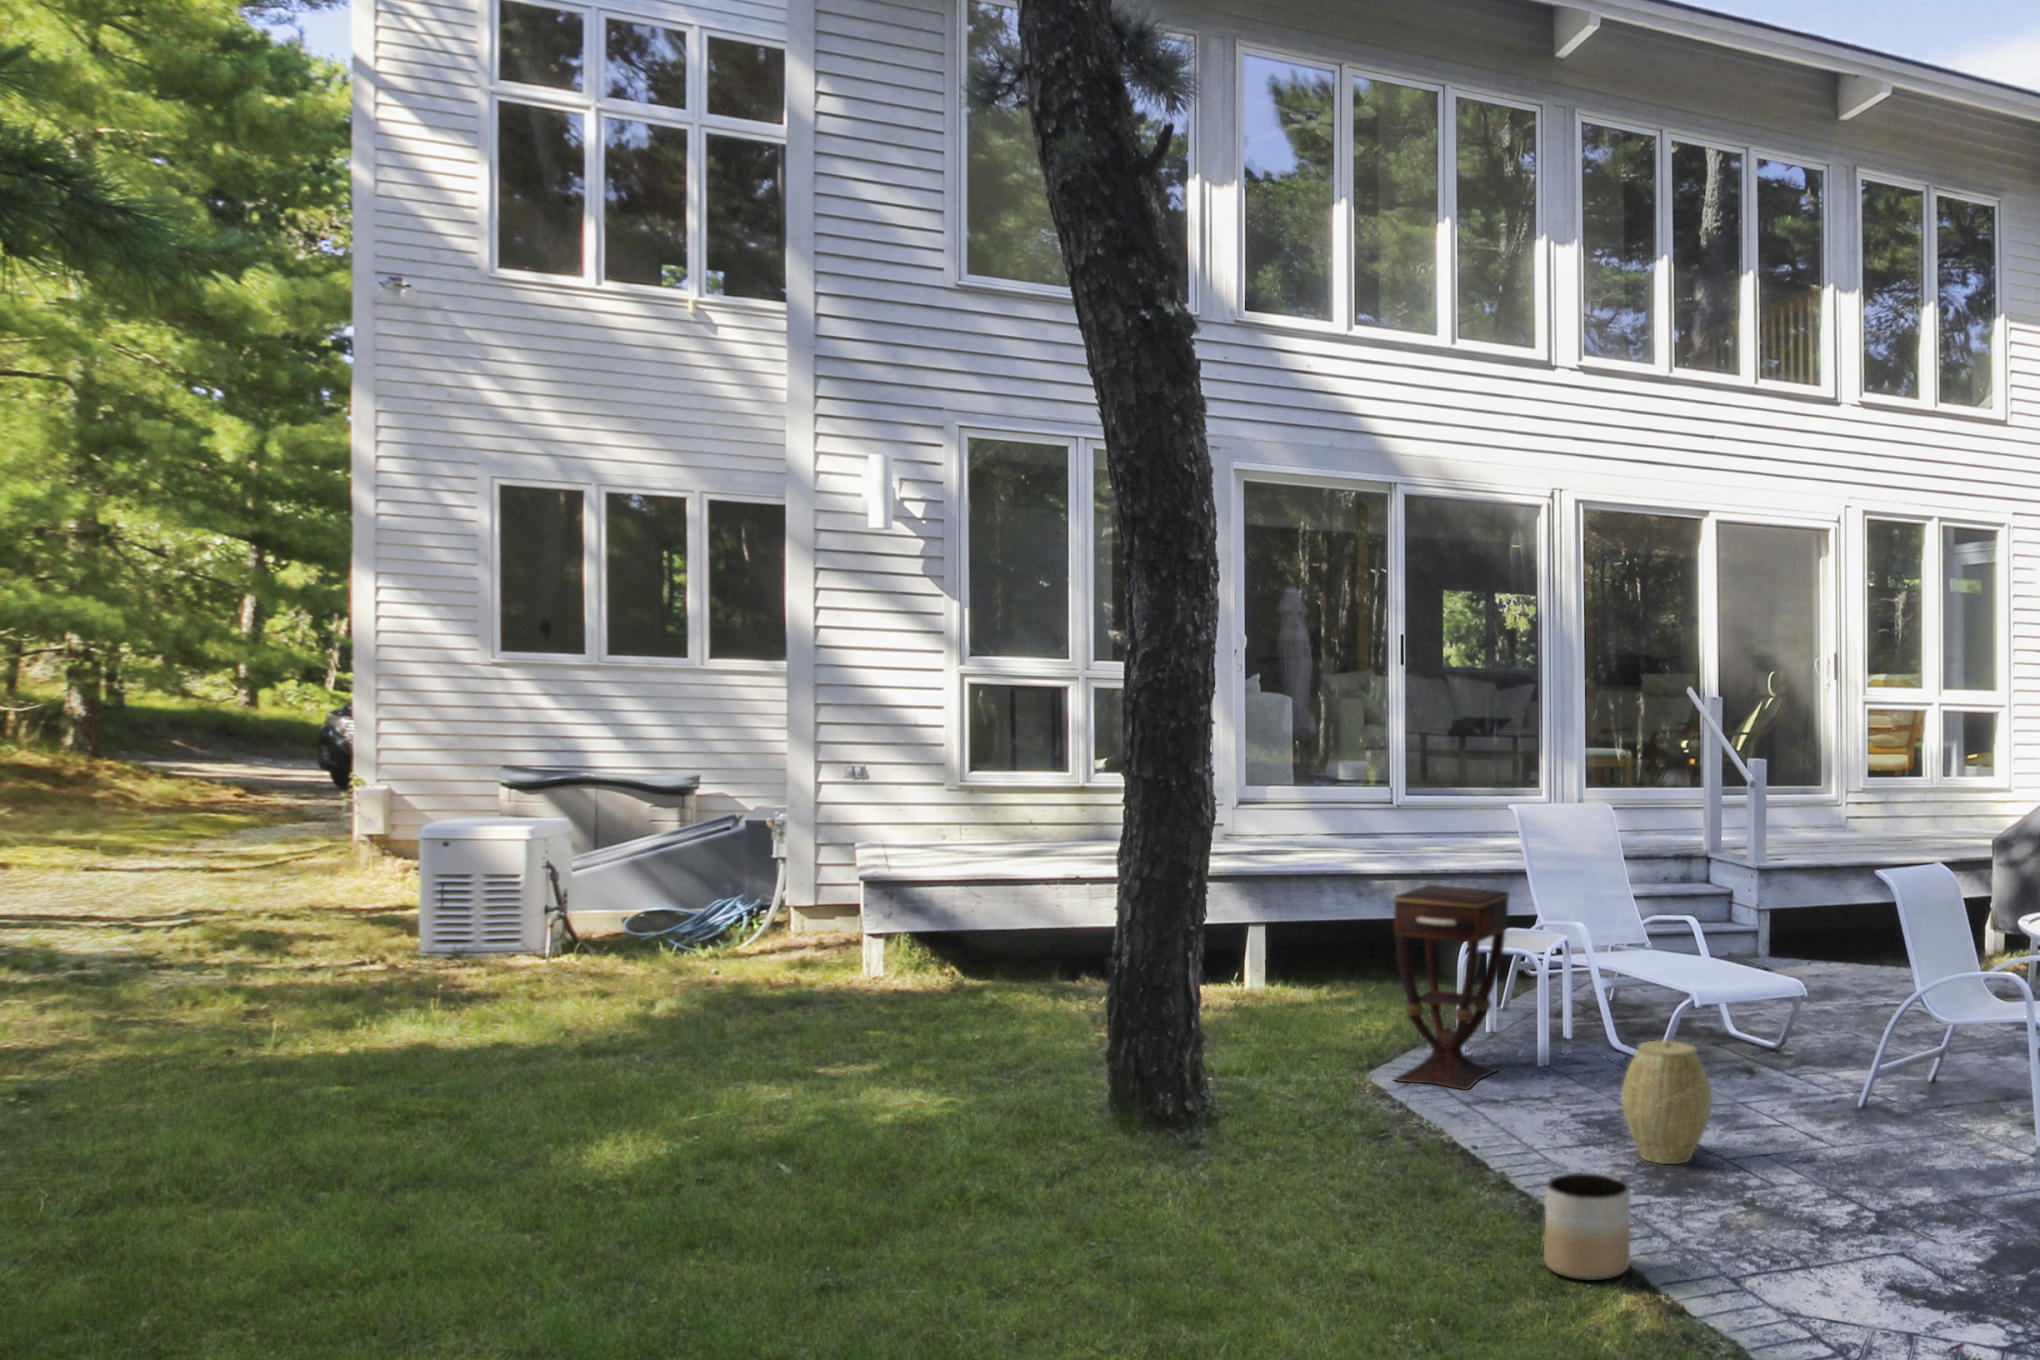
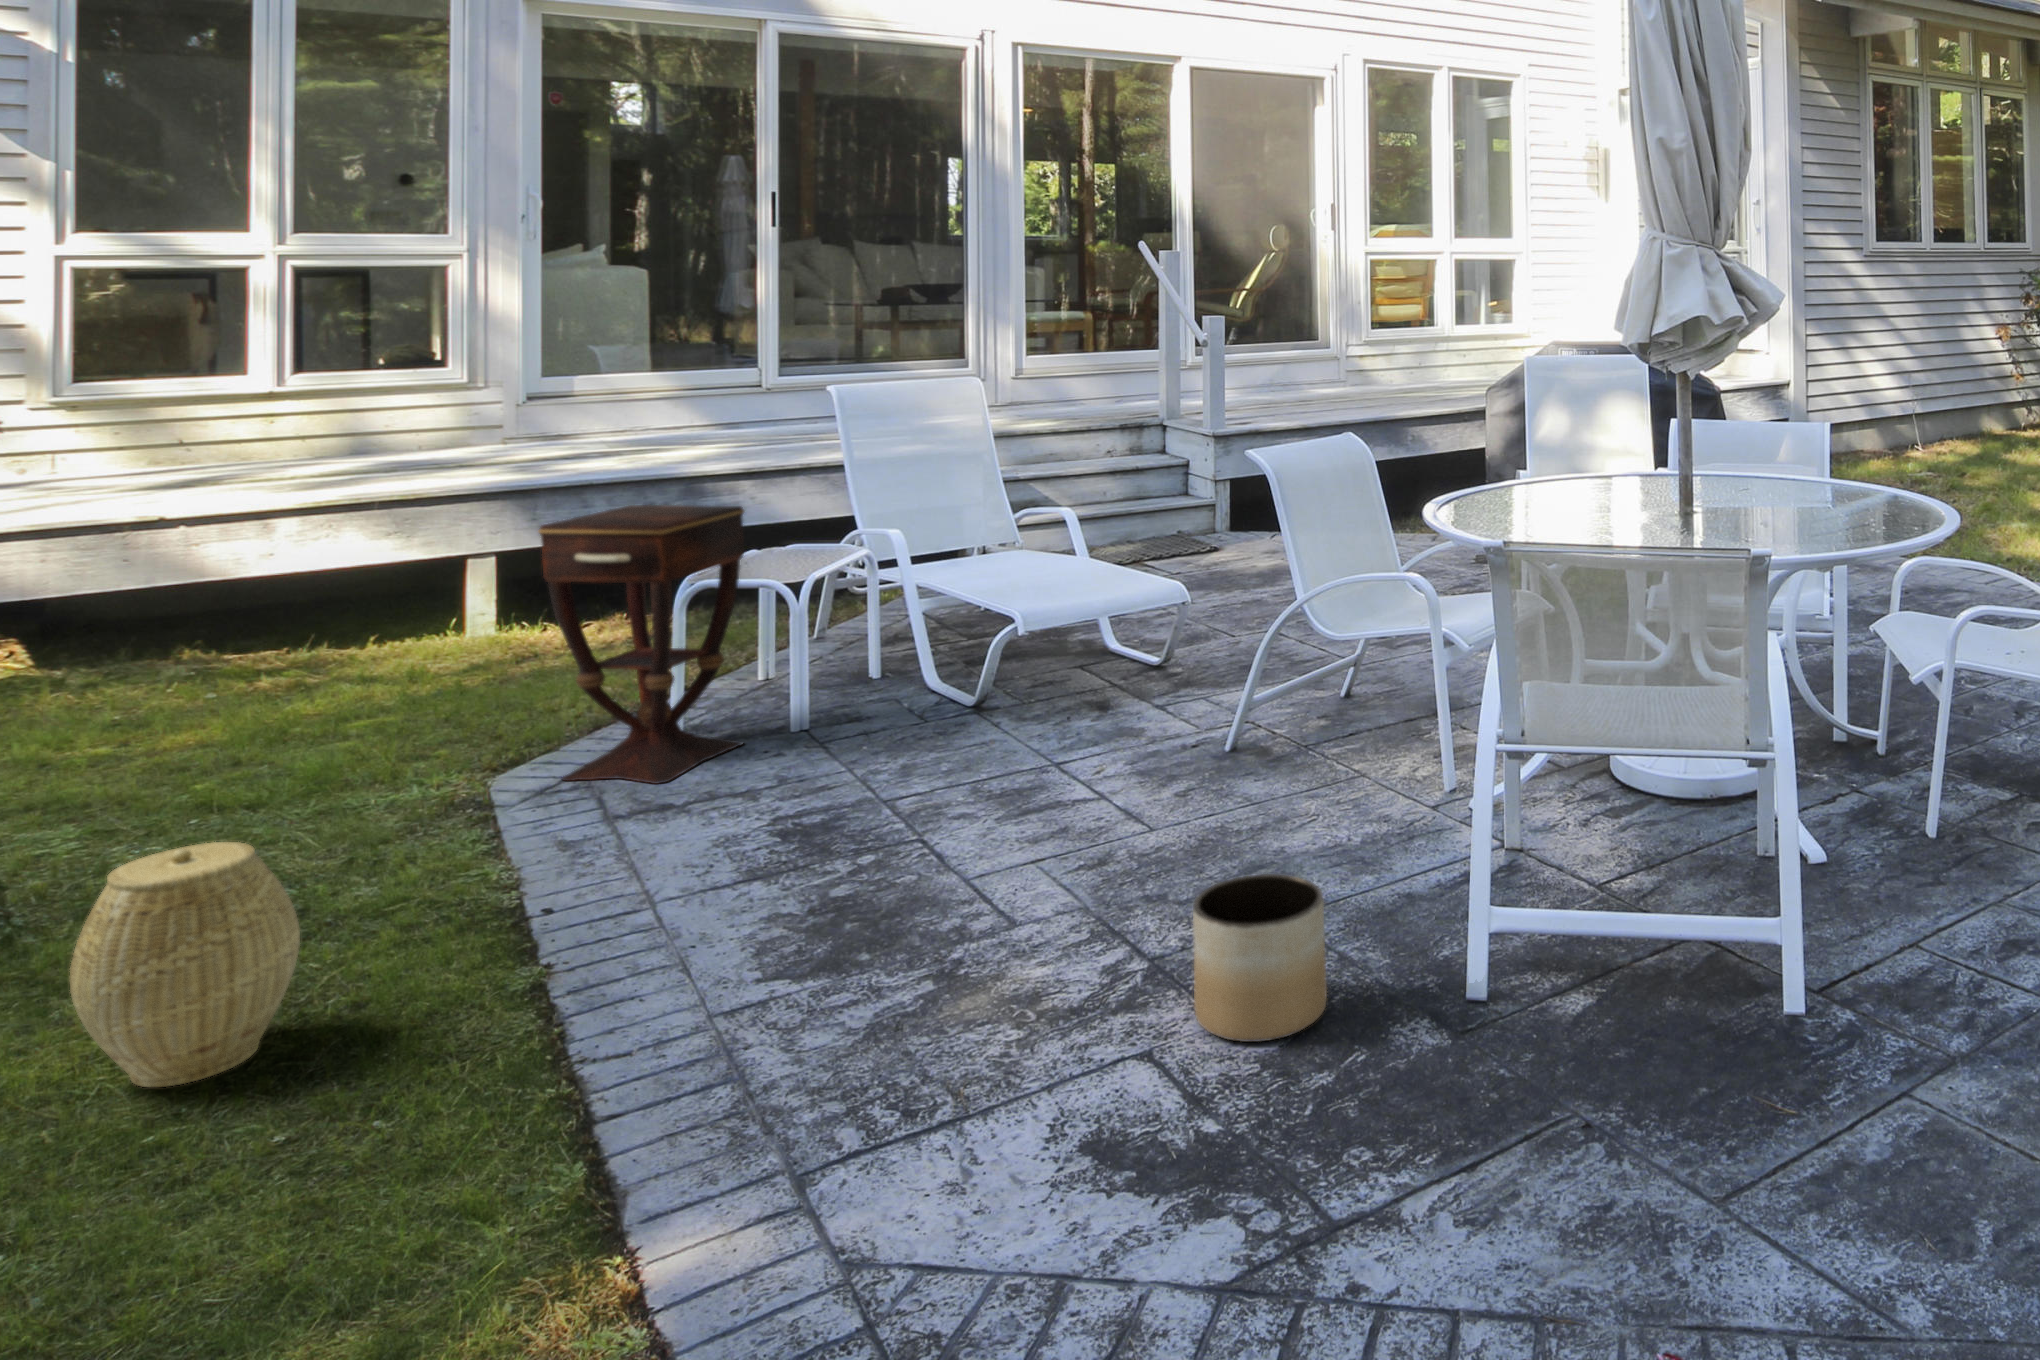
woven basket: present [1621,1040,1712,1164] -> present [70,842,300,1087]
planter: present [1544,1173,1630,1280] -> present [1193,874,1327,1042]

